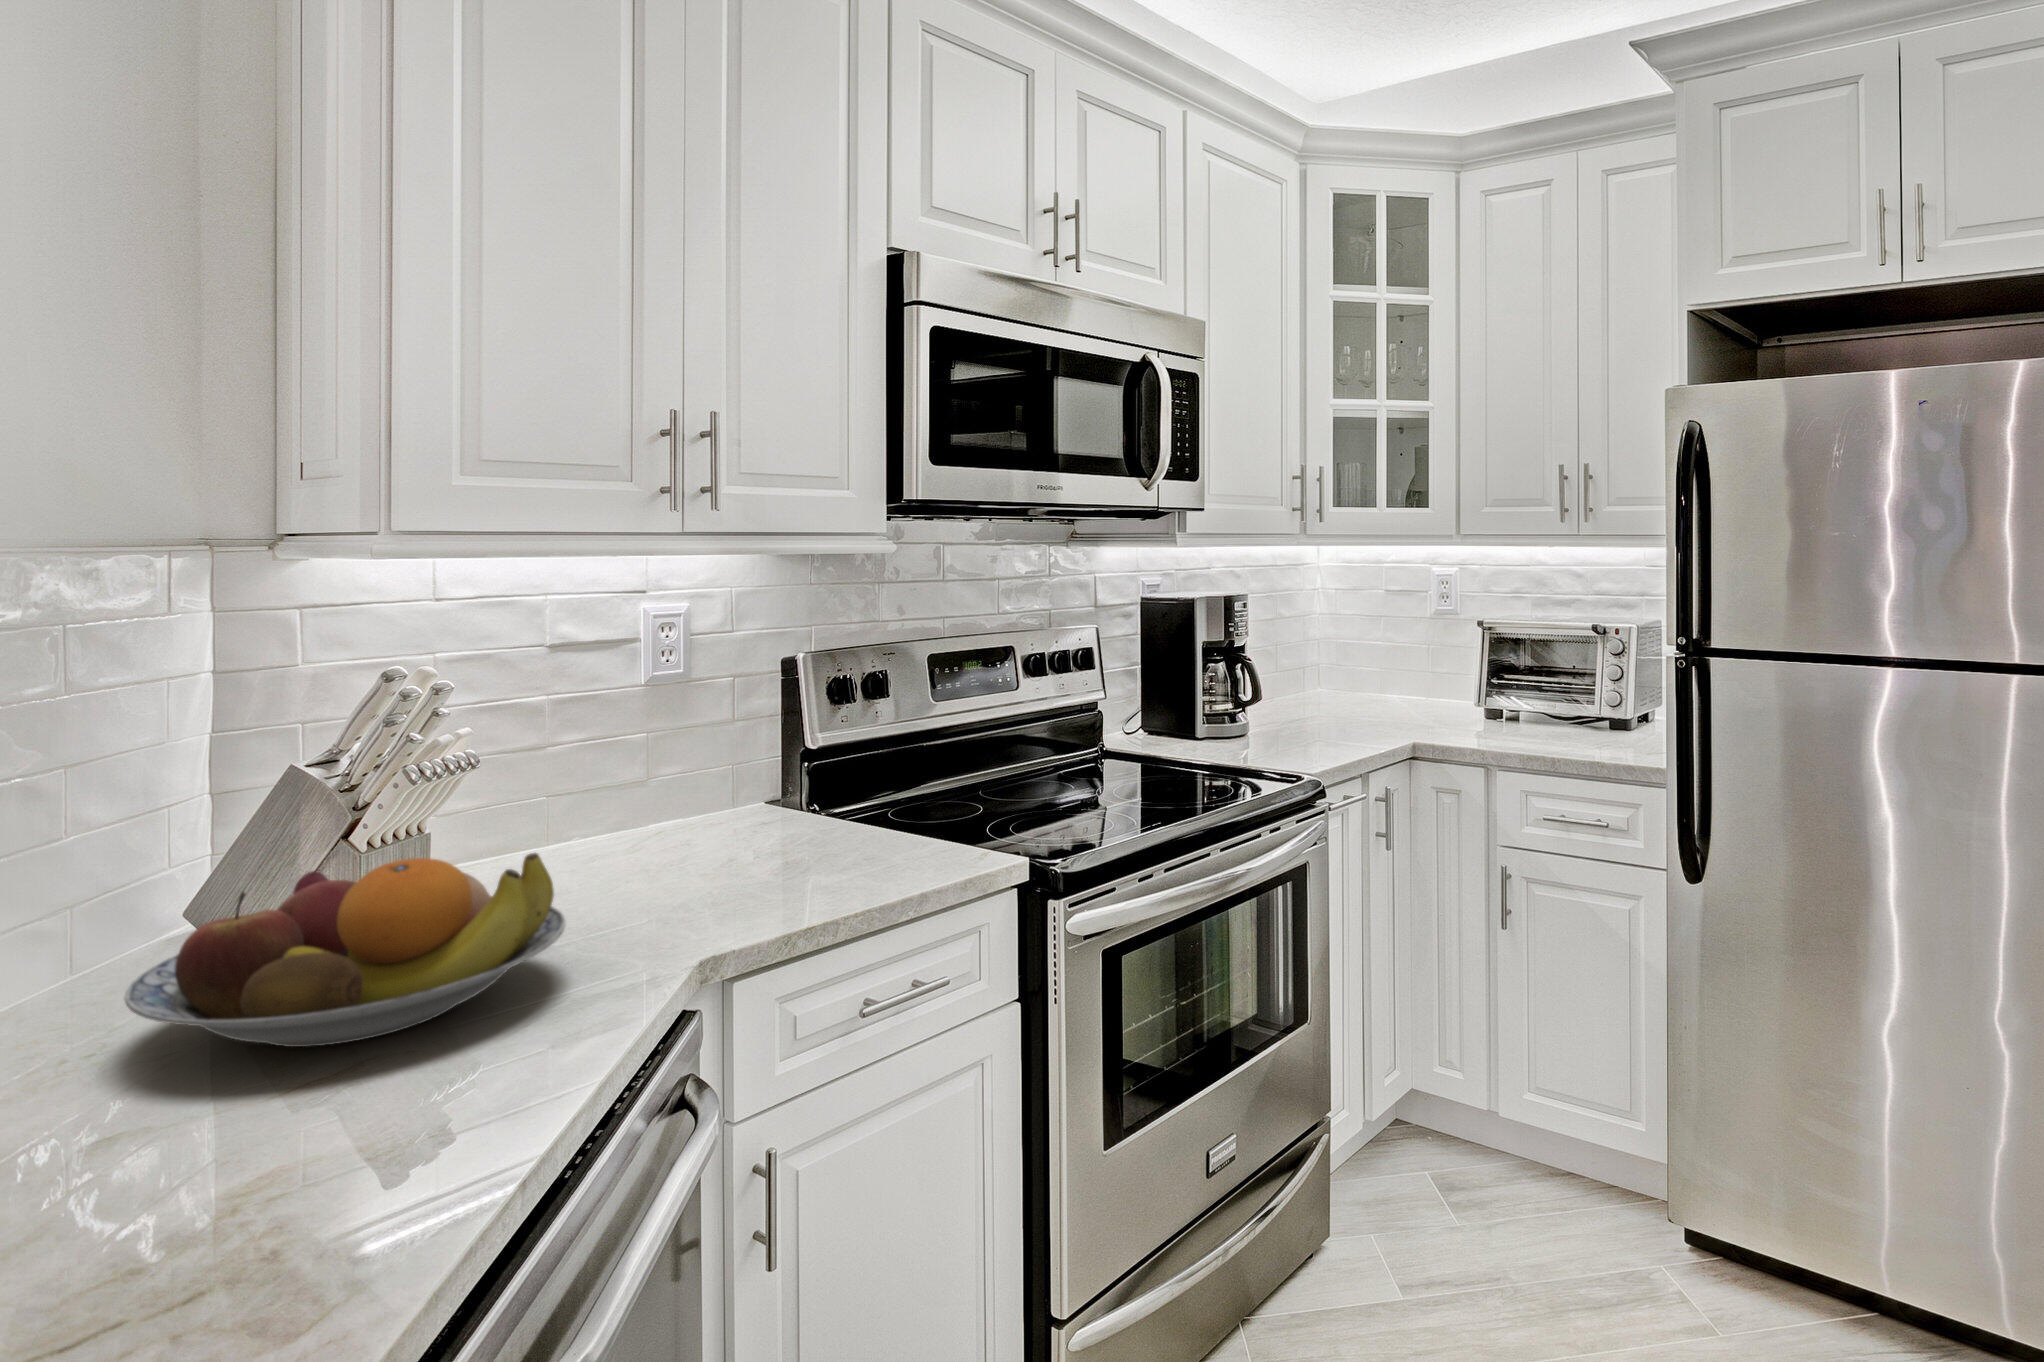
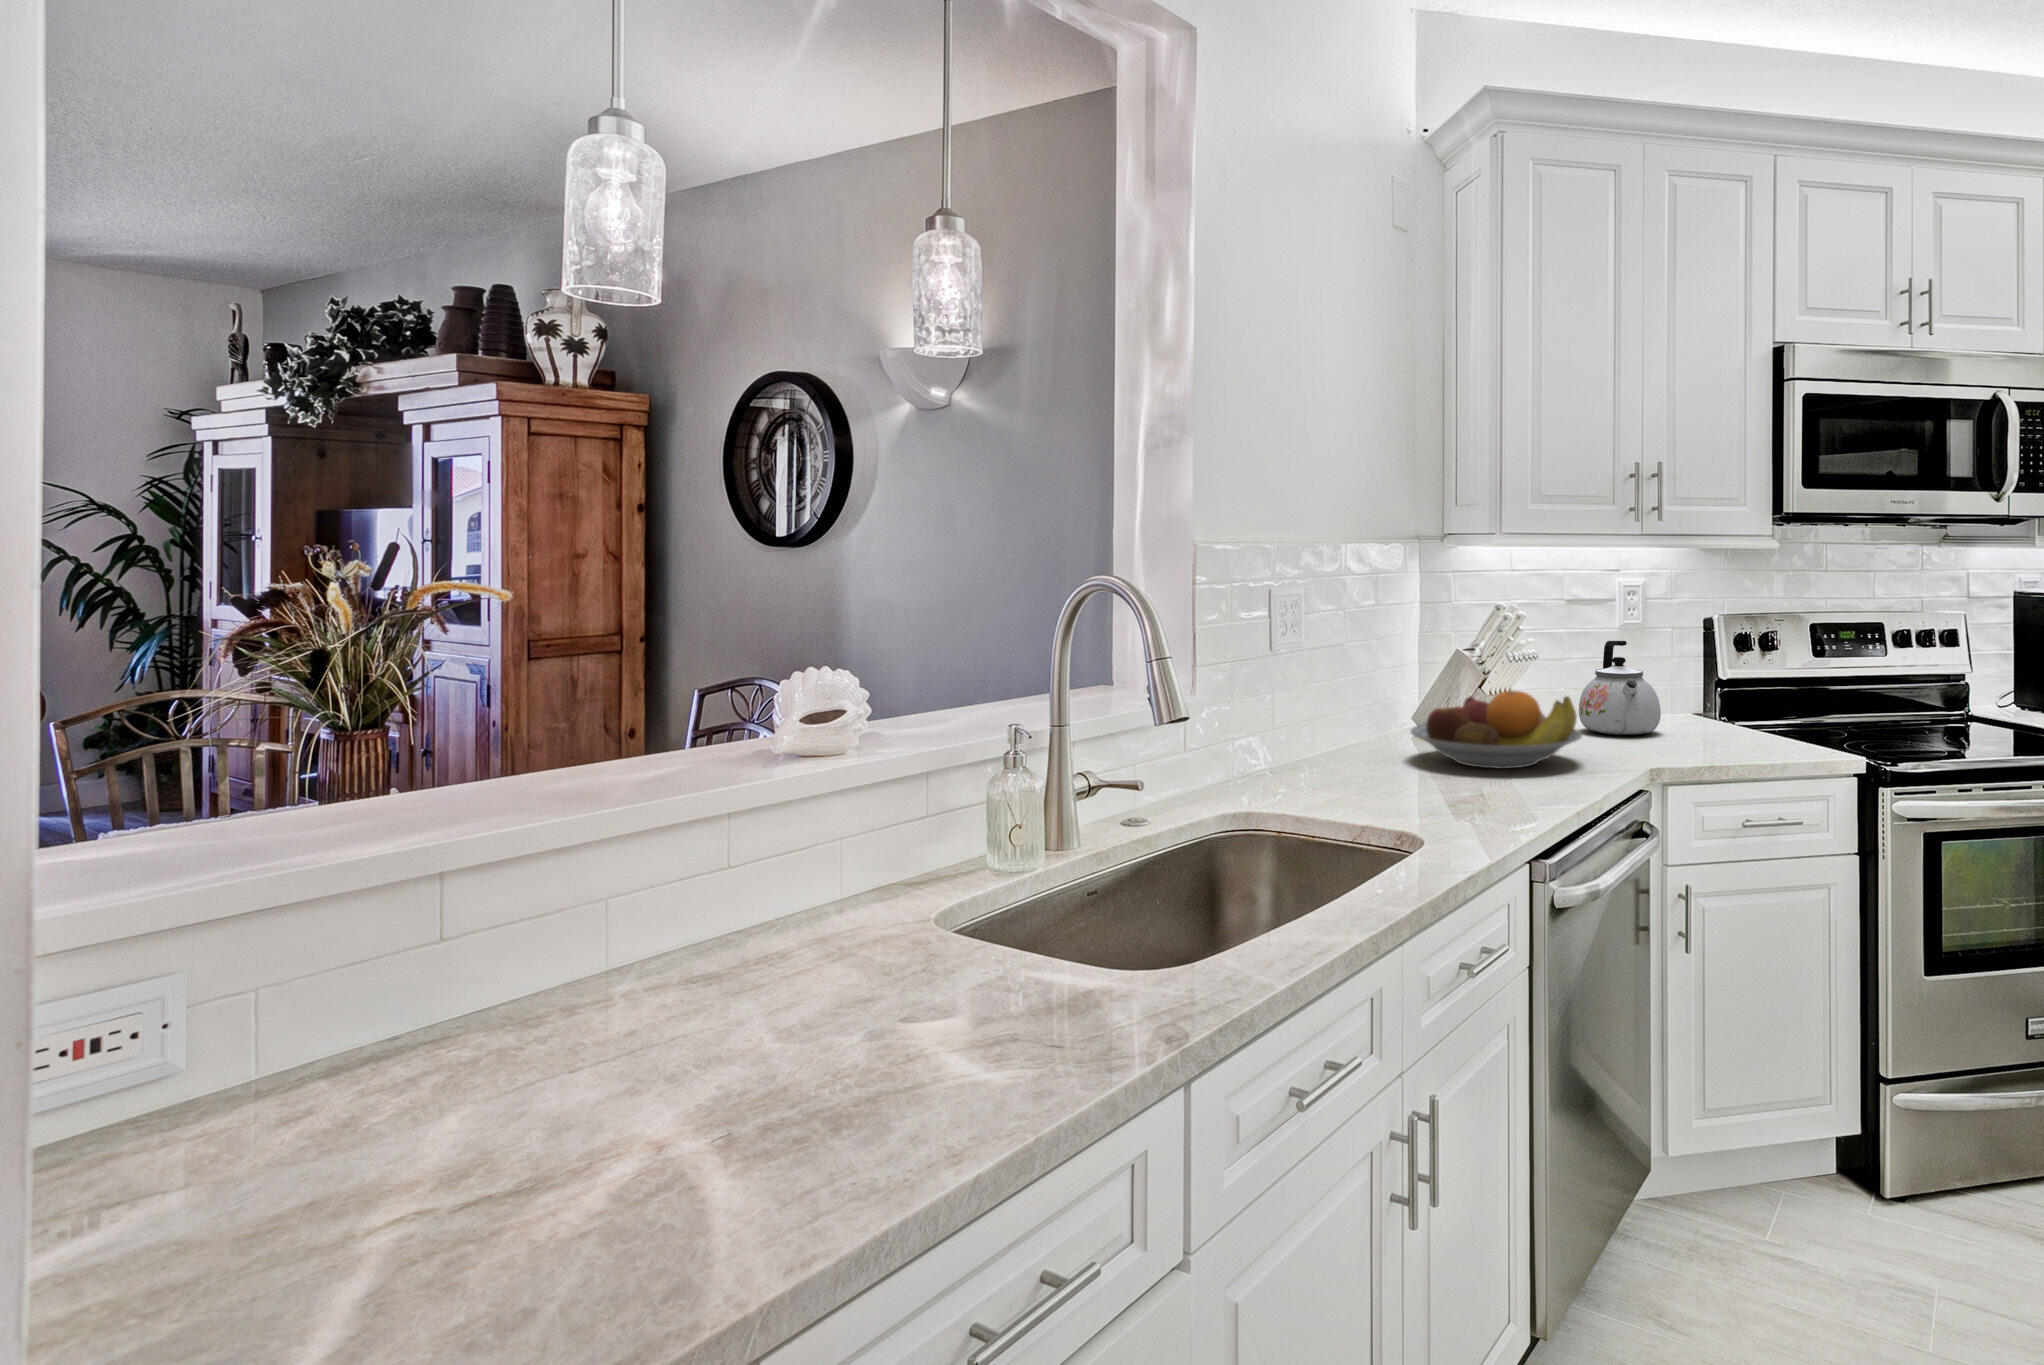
kettle: none [569,710,716,873] -> present [1579,641,1661,735]

